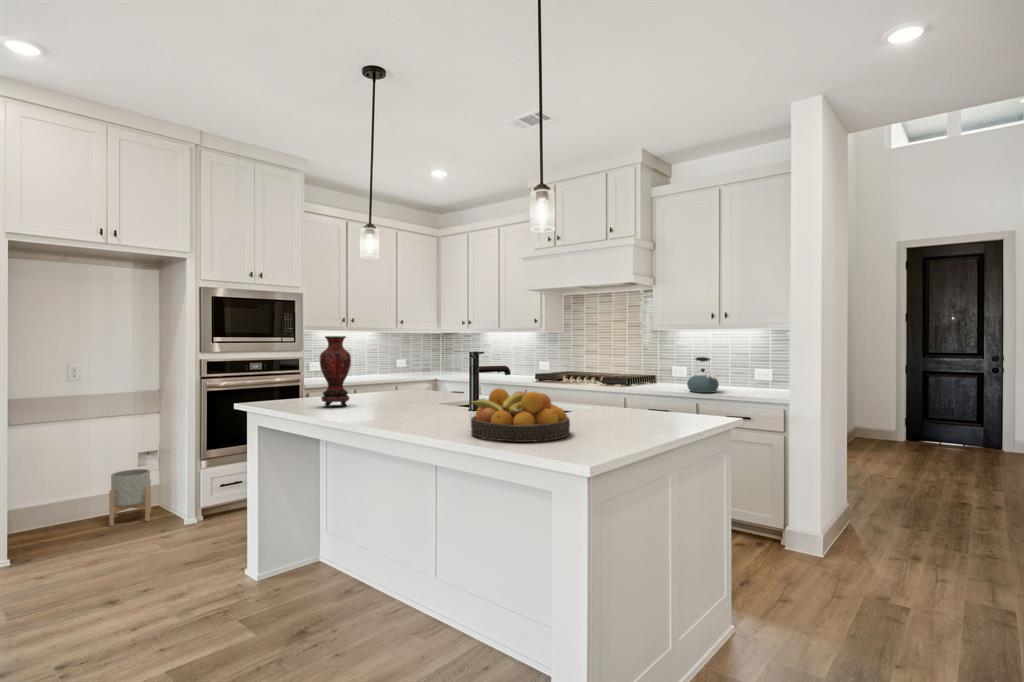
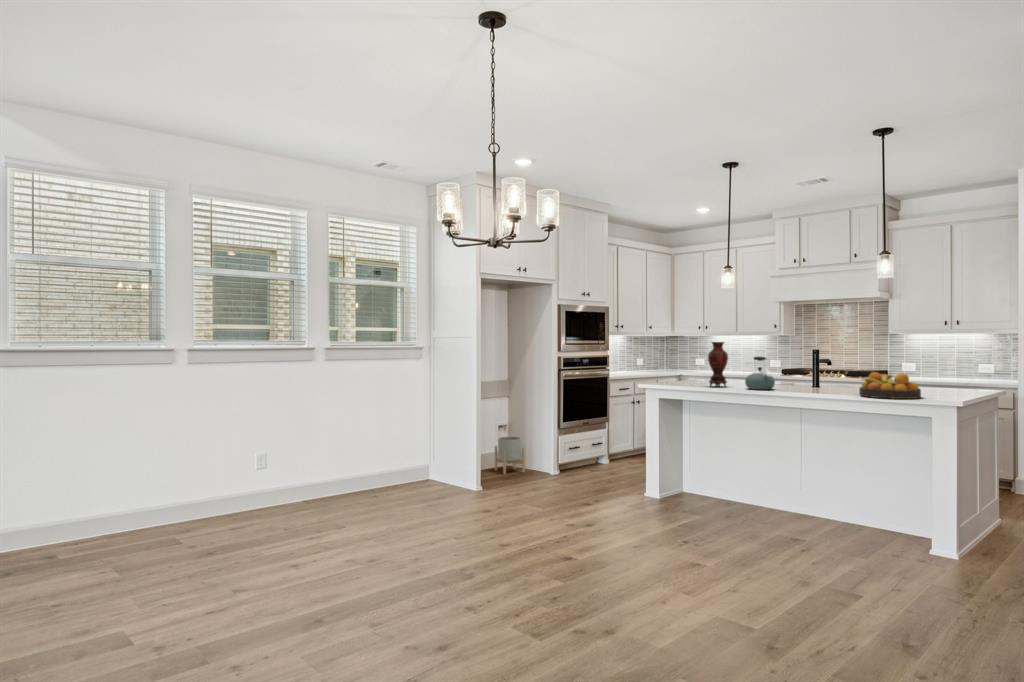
kettle: present [687,357,719,393] -> present [745,357,775,390]

